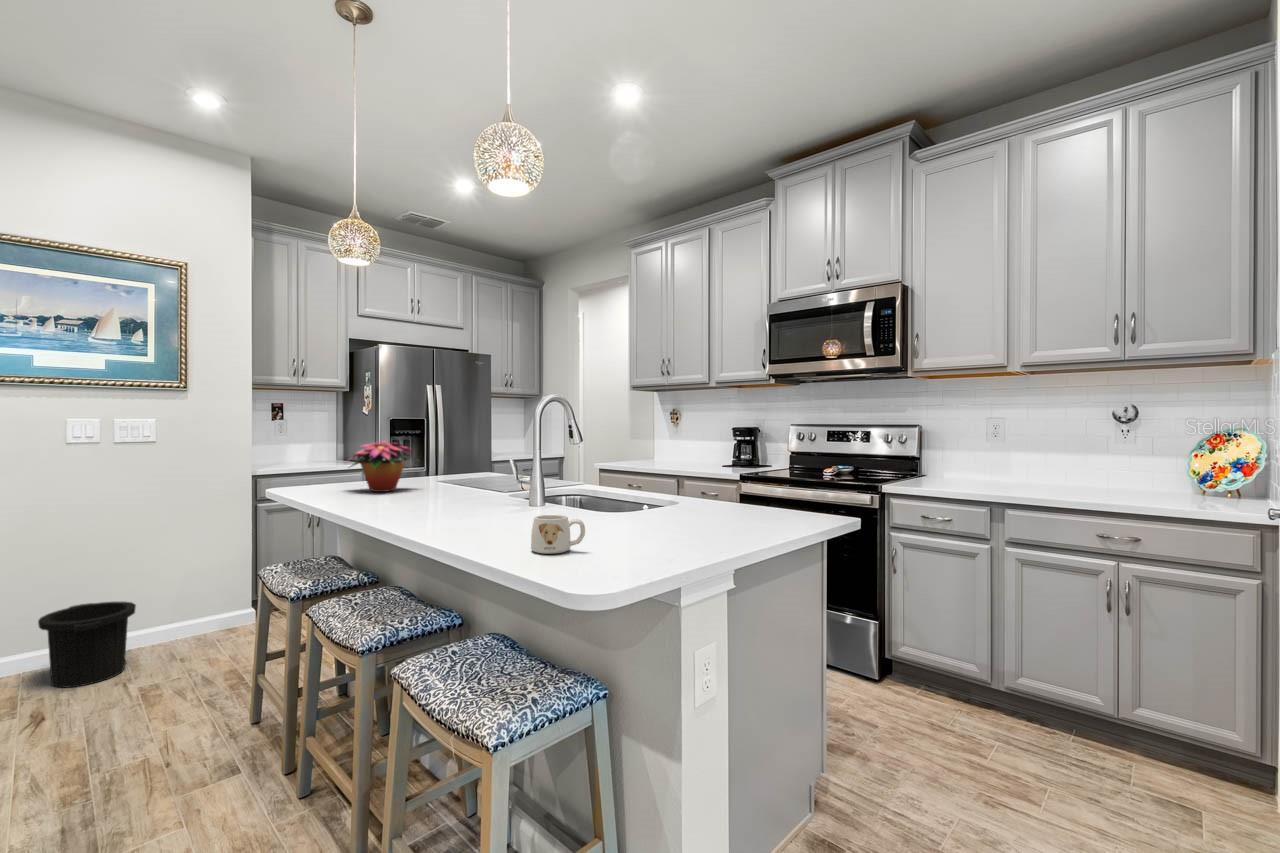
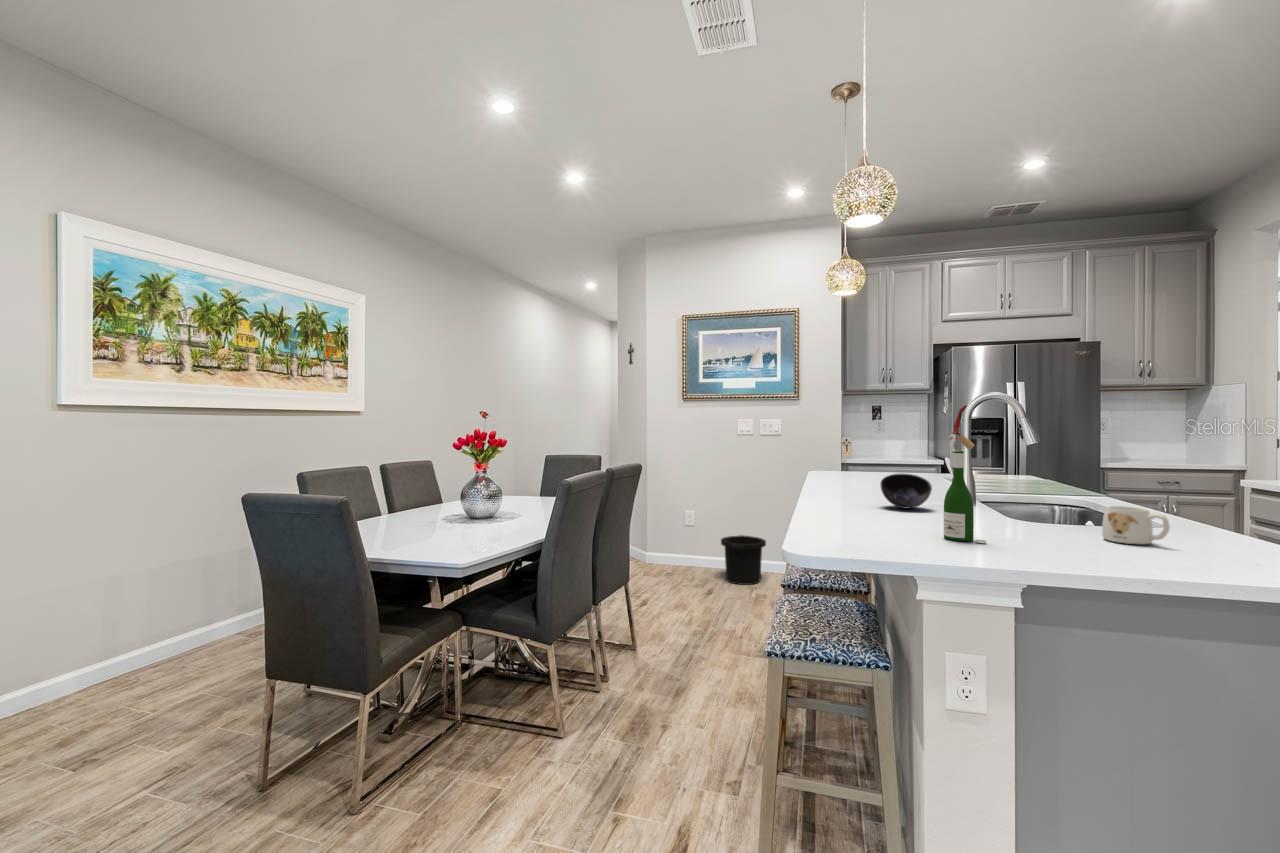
wine bottle: none [639,417,677,547] -> present [944,405,987,543]
flower arrangement: present [348,441,413,492] -> none [851,434,921,478]
bowl: none [496,485,547,523] -> present [881,474,932,508]
mug: present [531,514,585,554] -> present [1102,506,1170,544]

